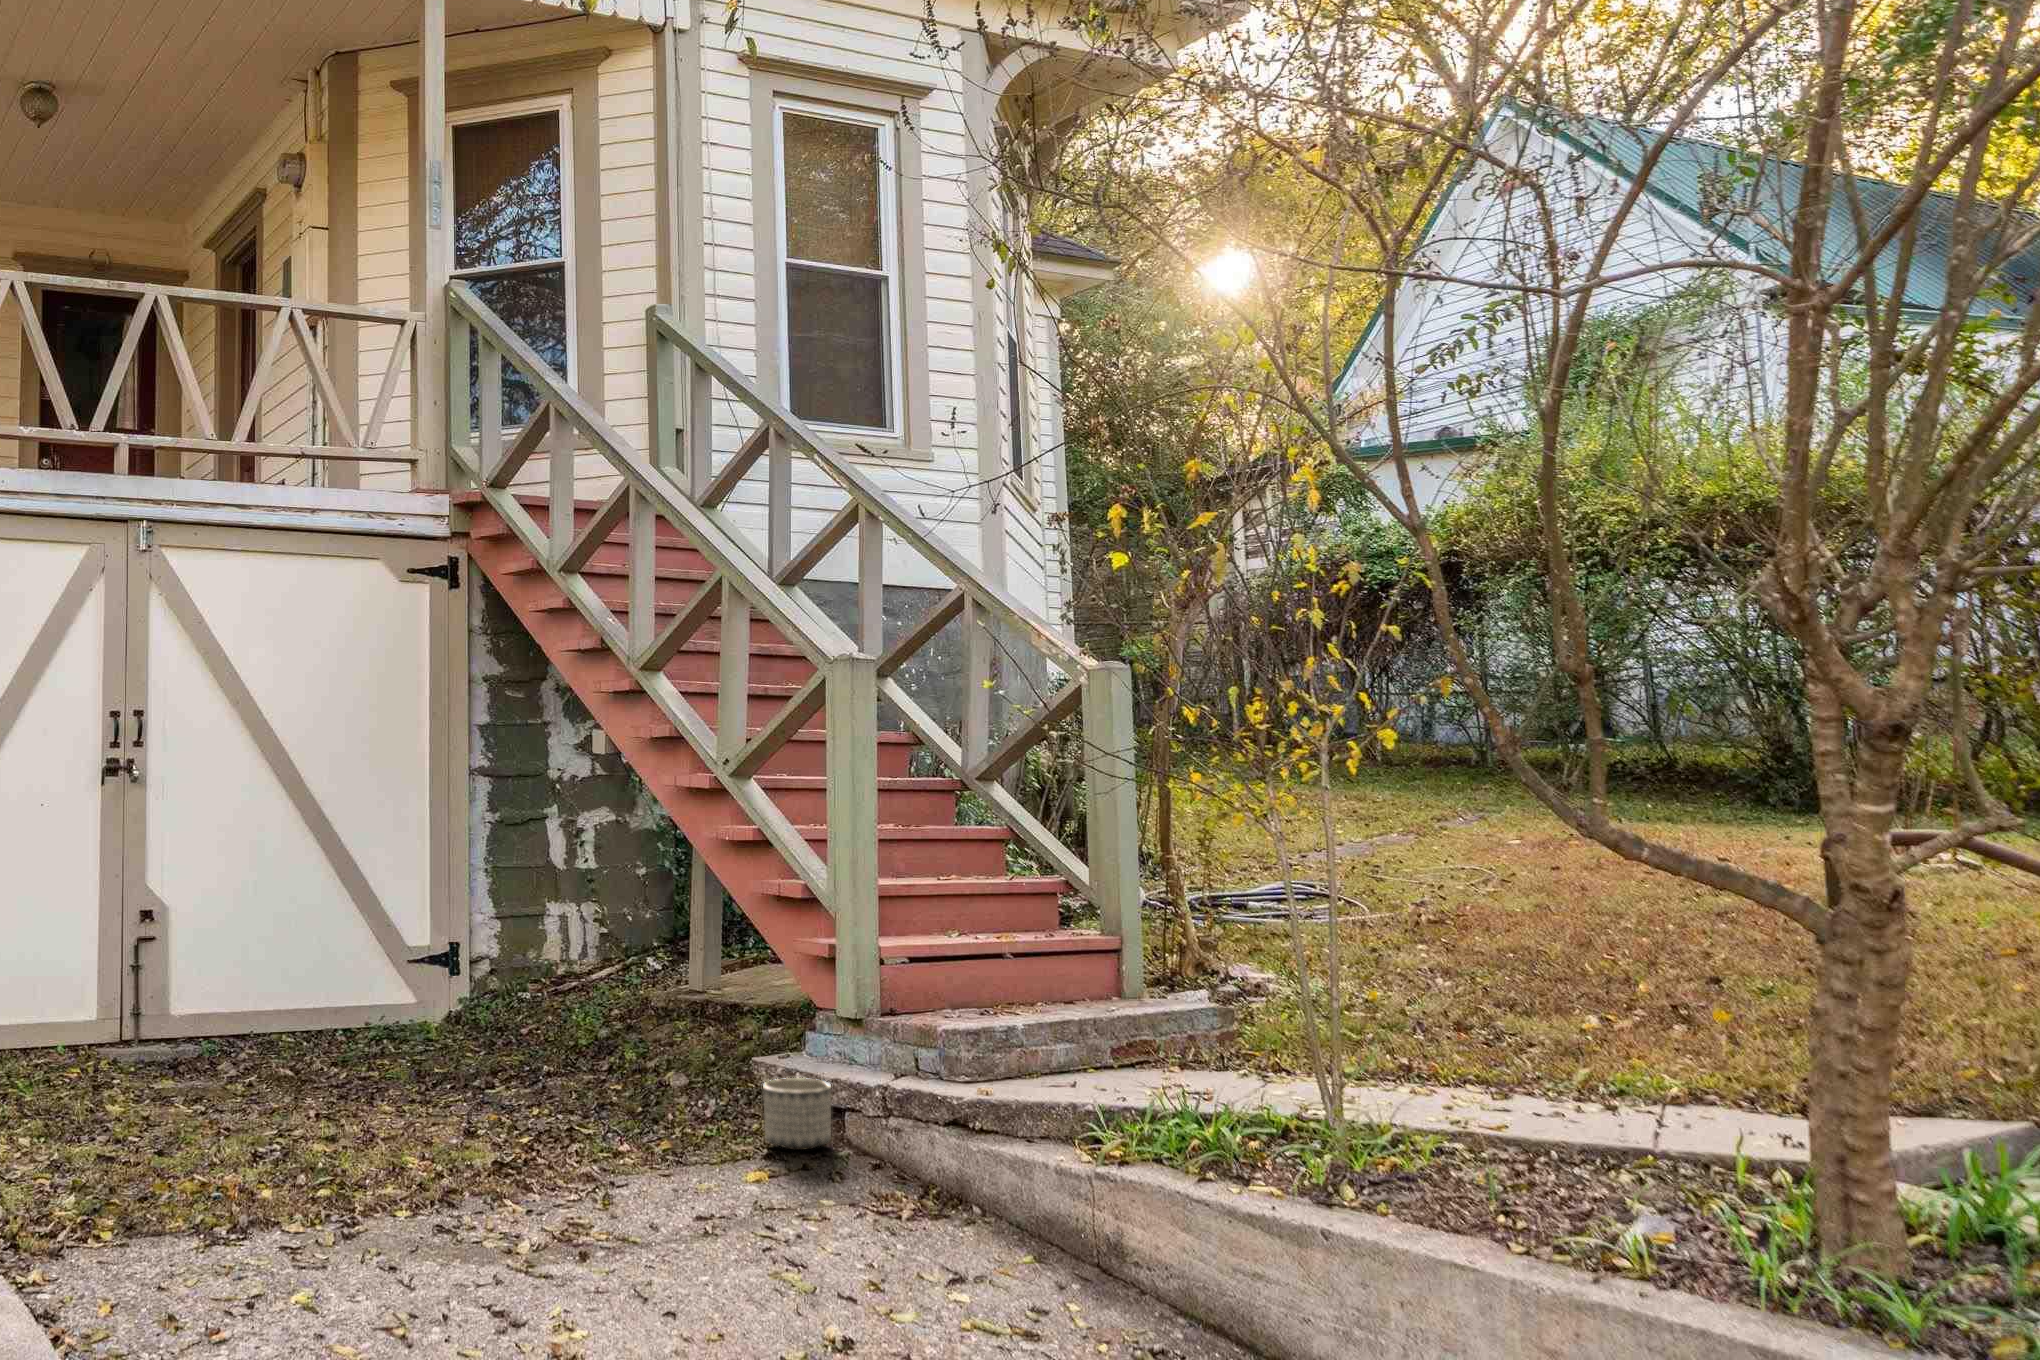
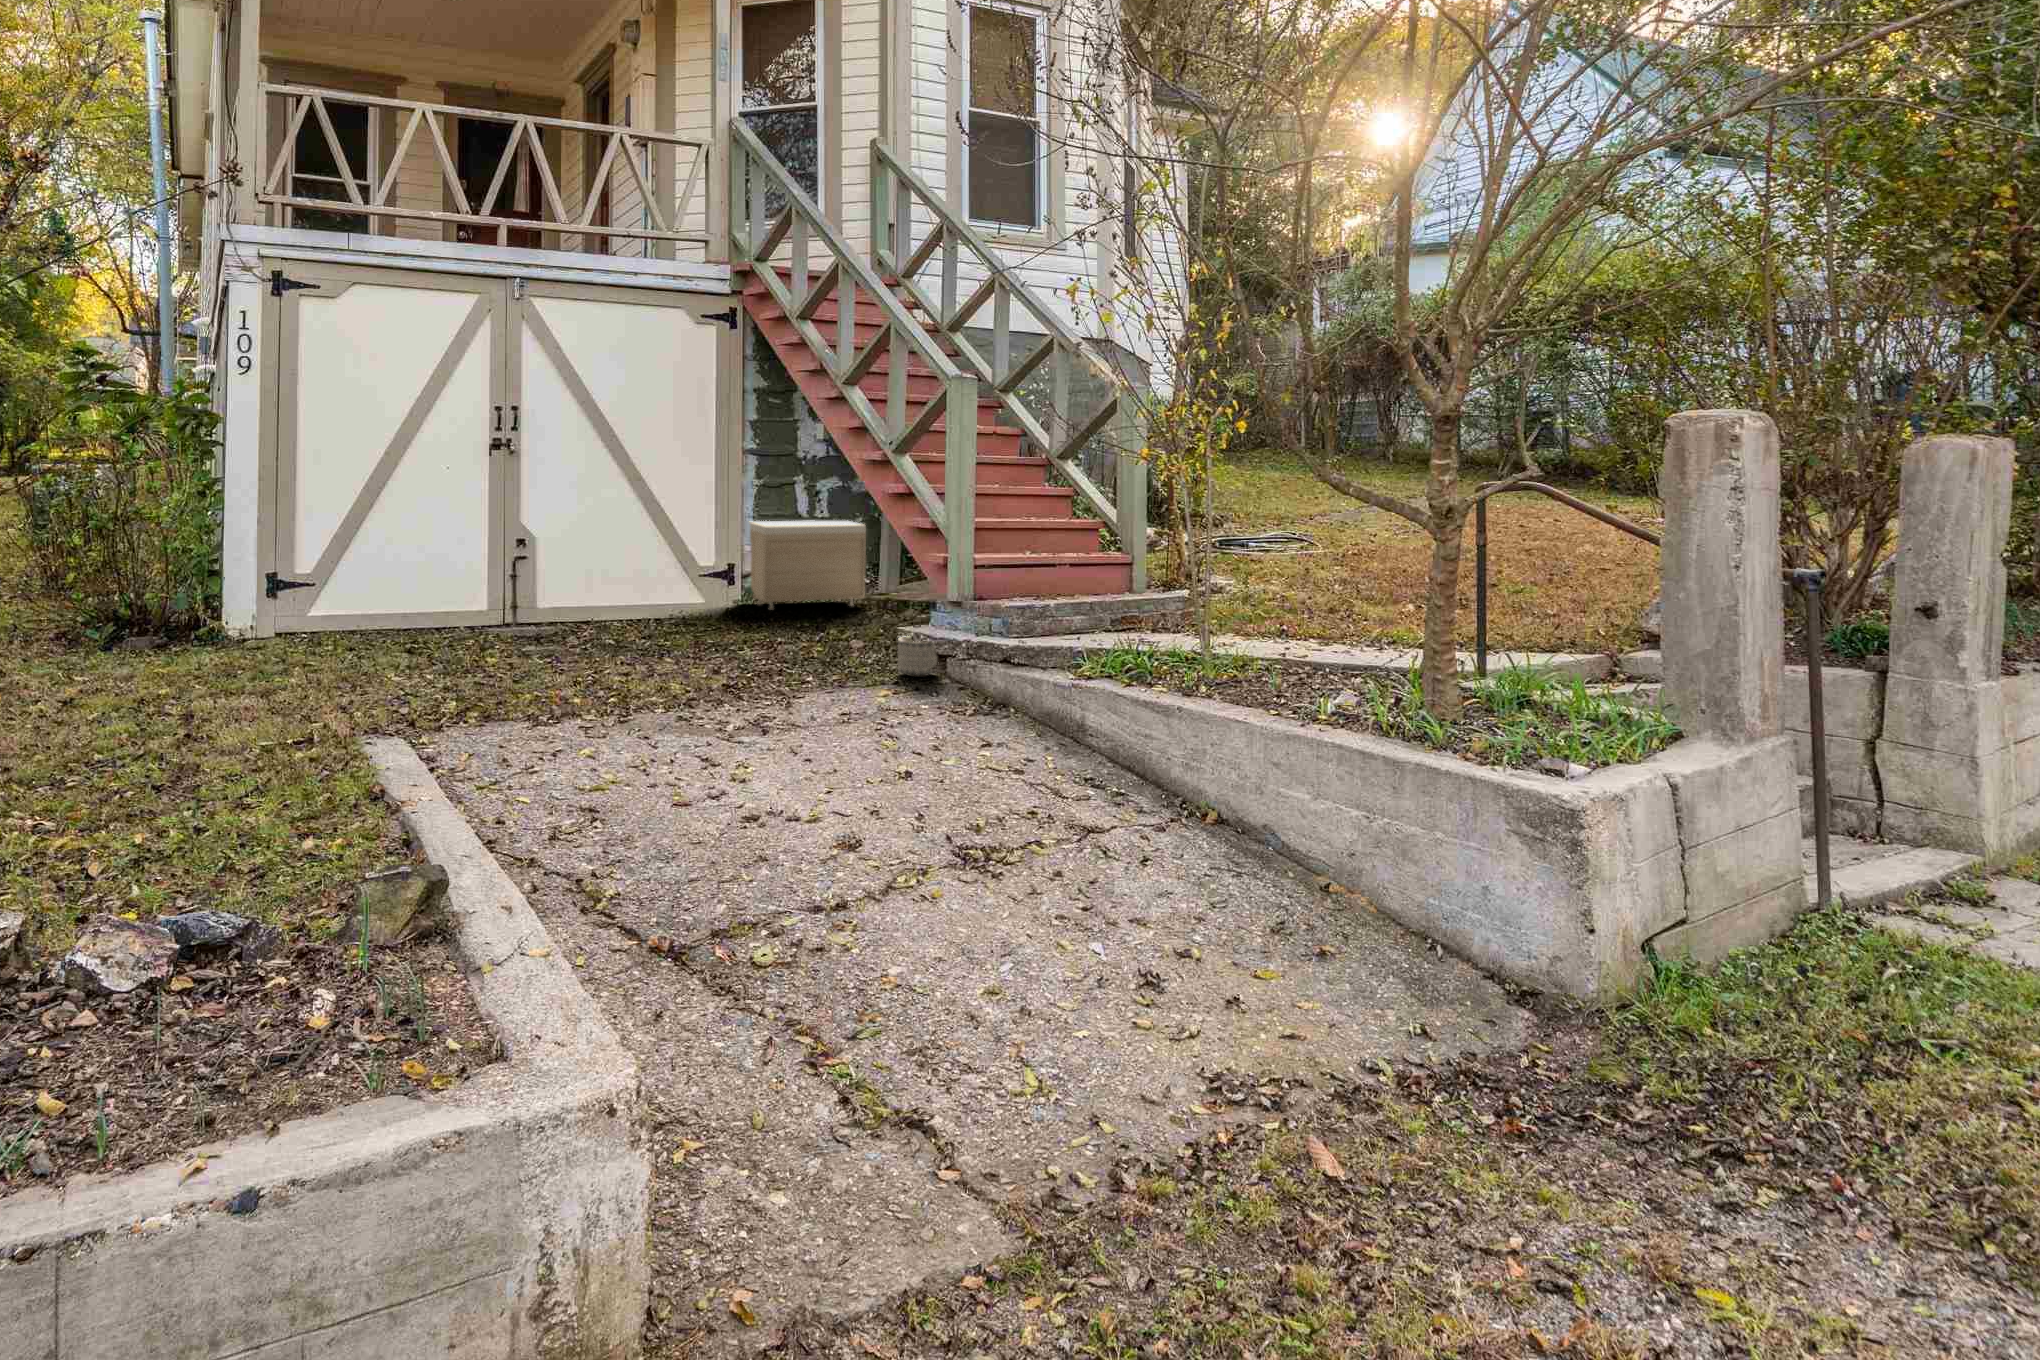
storage bench: none [485,873,672,1022] -> present [749,521,866,609]

